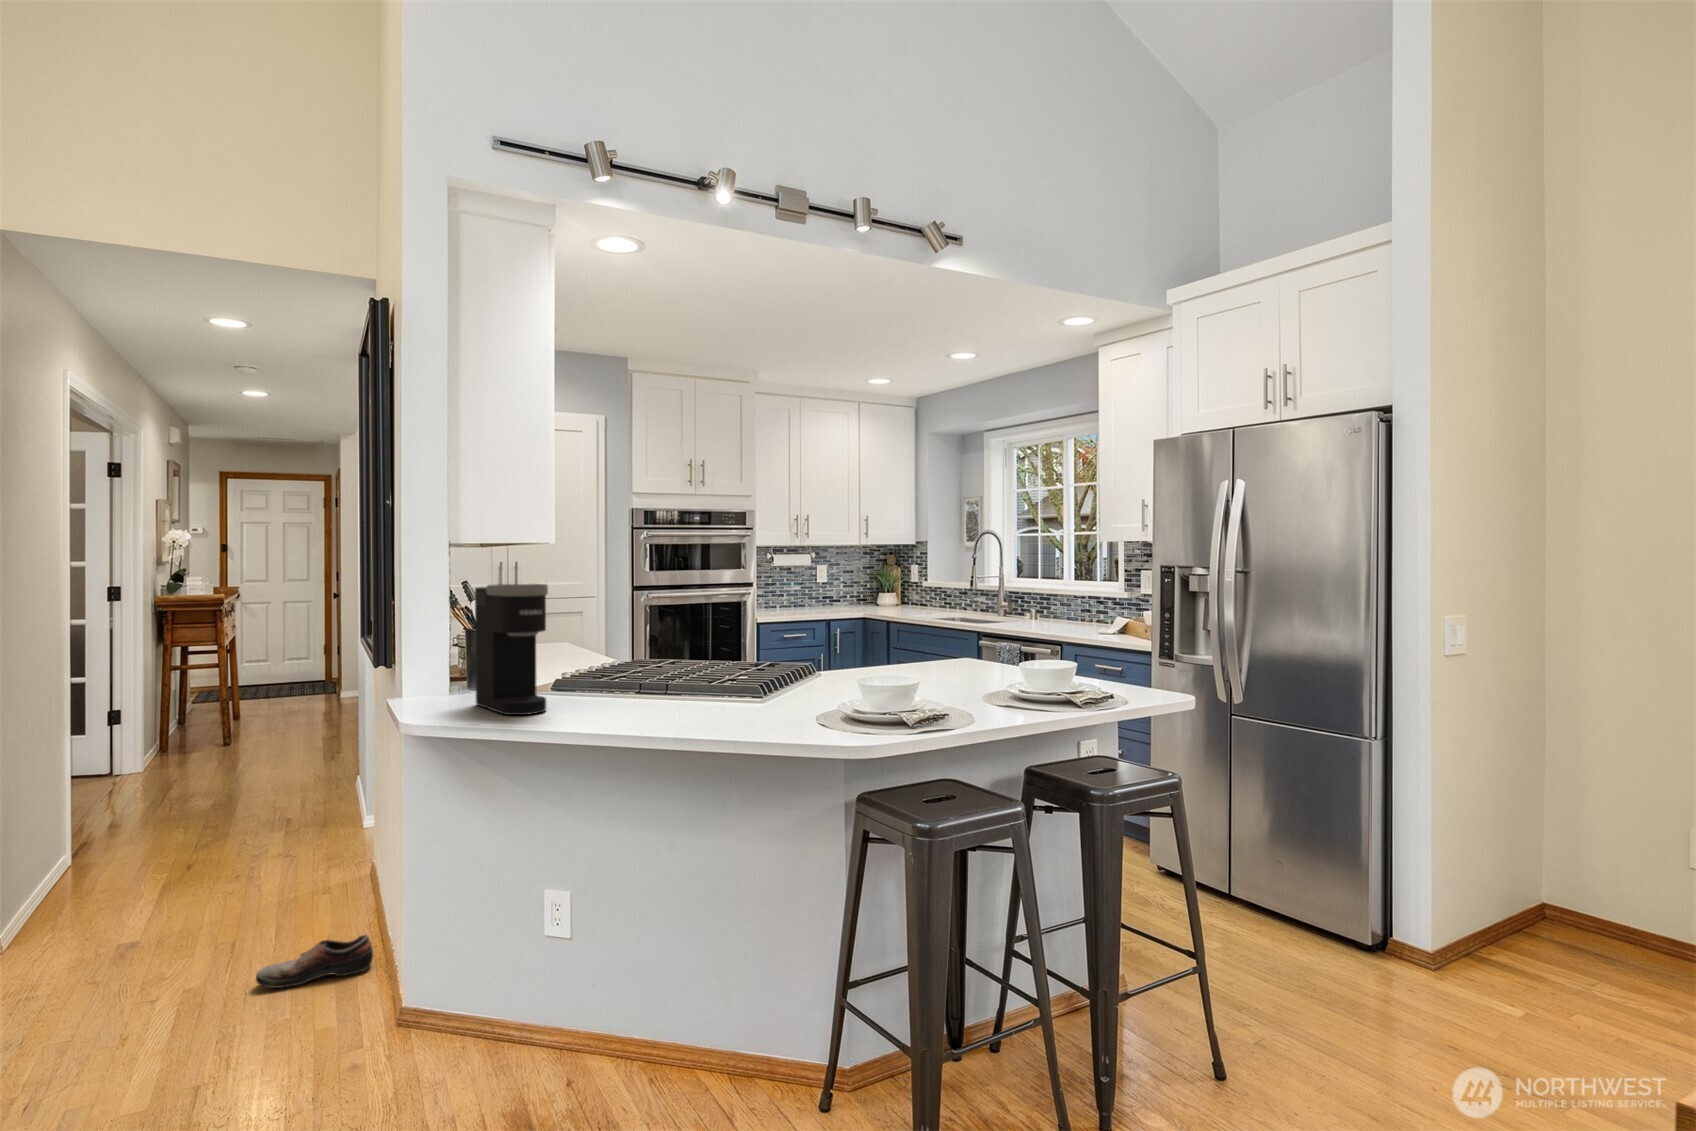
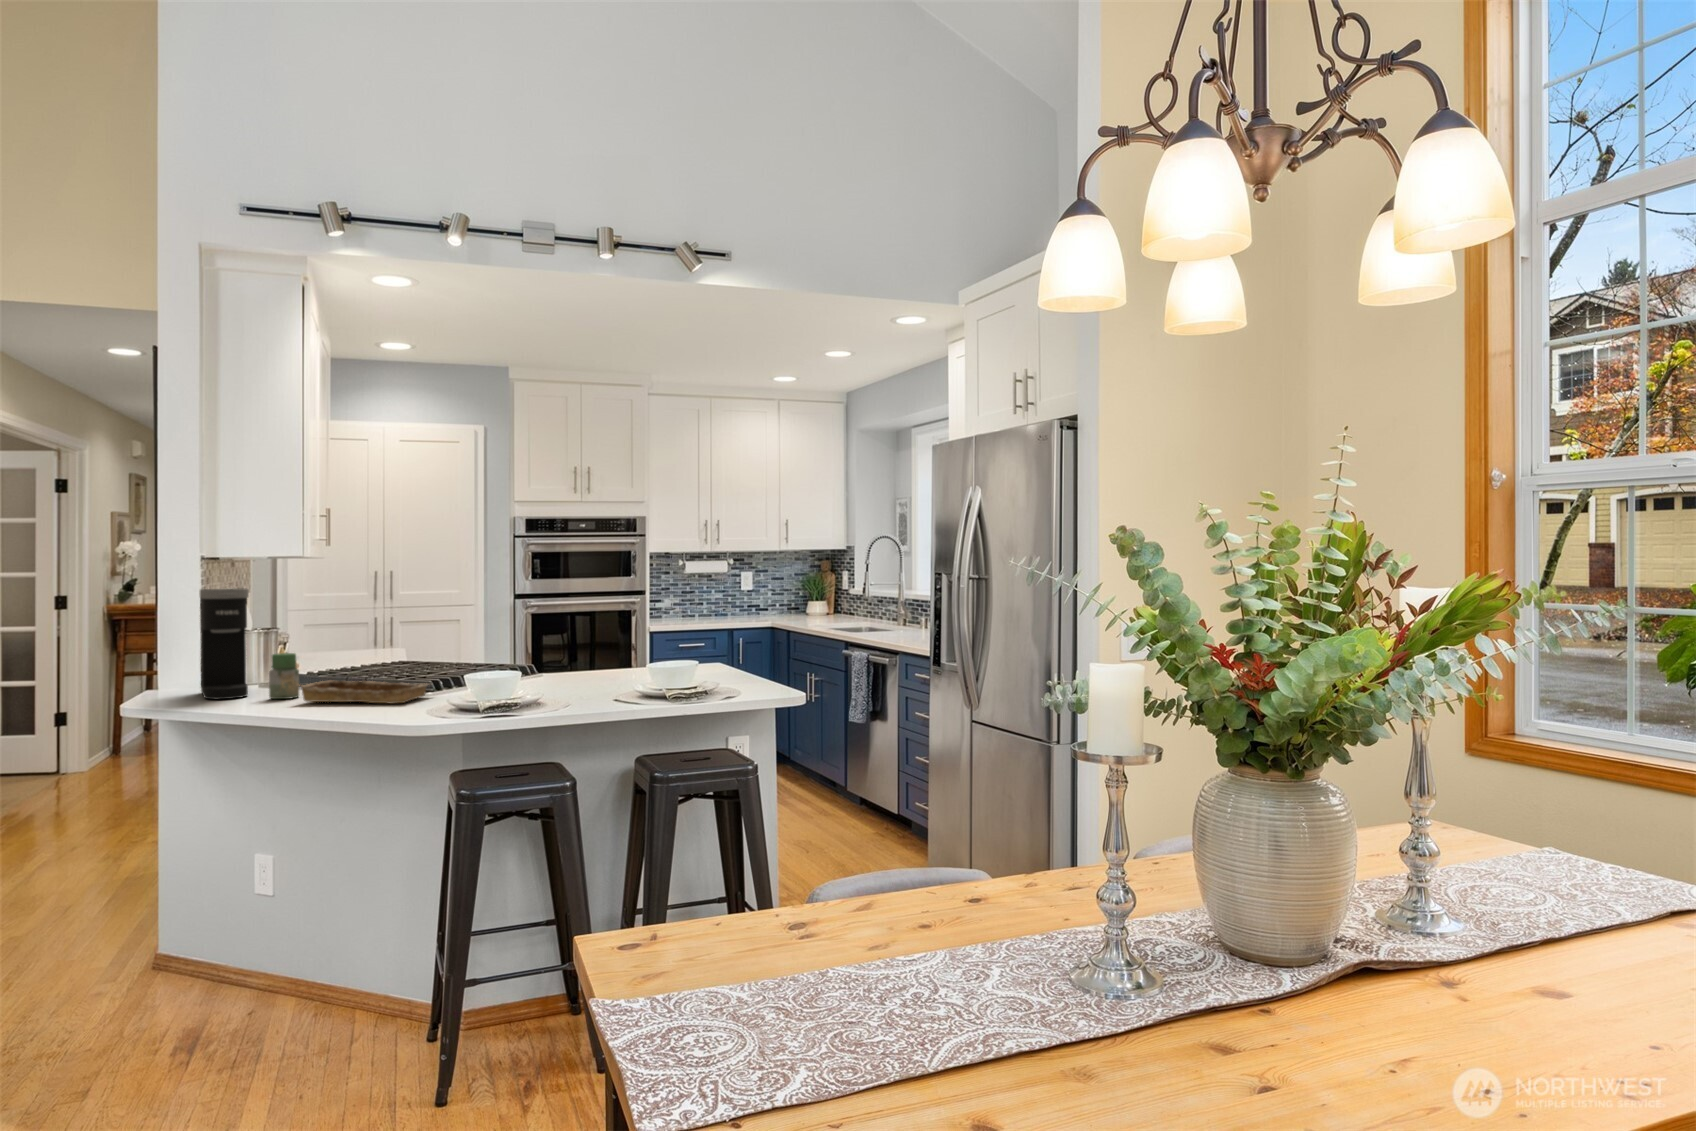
jar: none [583,659,615,714] -> present [269,653,299,699]
tray: none [637,690,779,719] -> present [301,680,427,704]
shoe: present [256,935,373,988] -> none [62,898,168,939]

